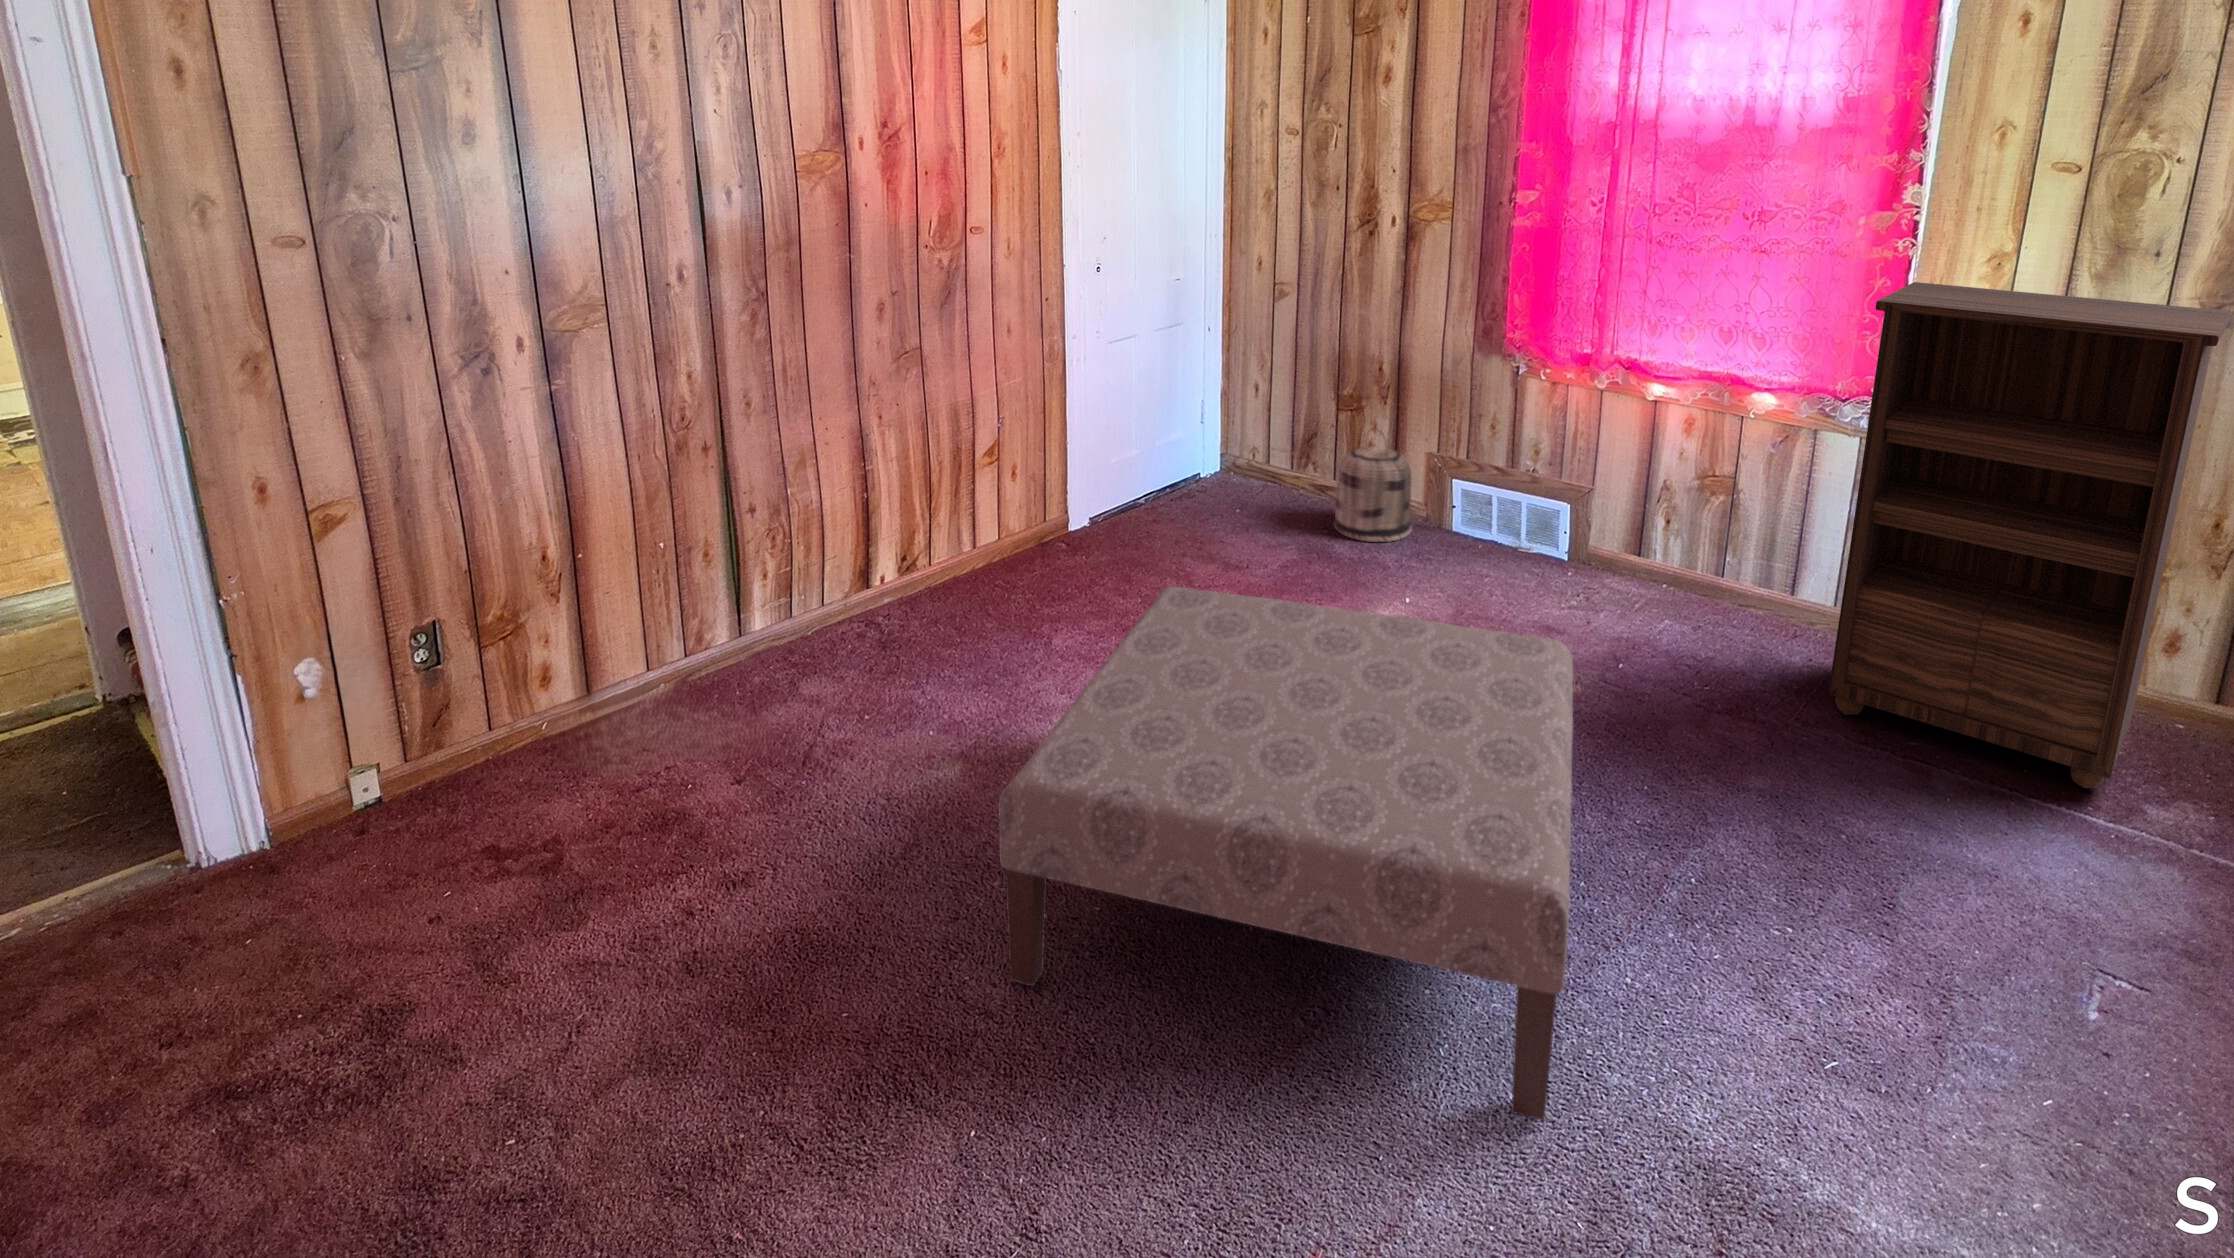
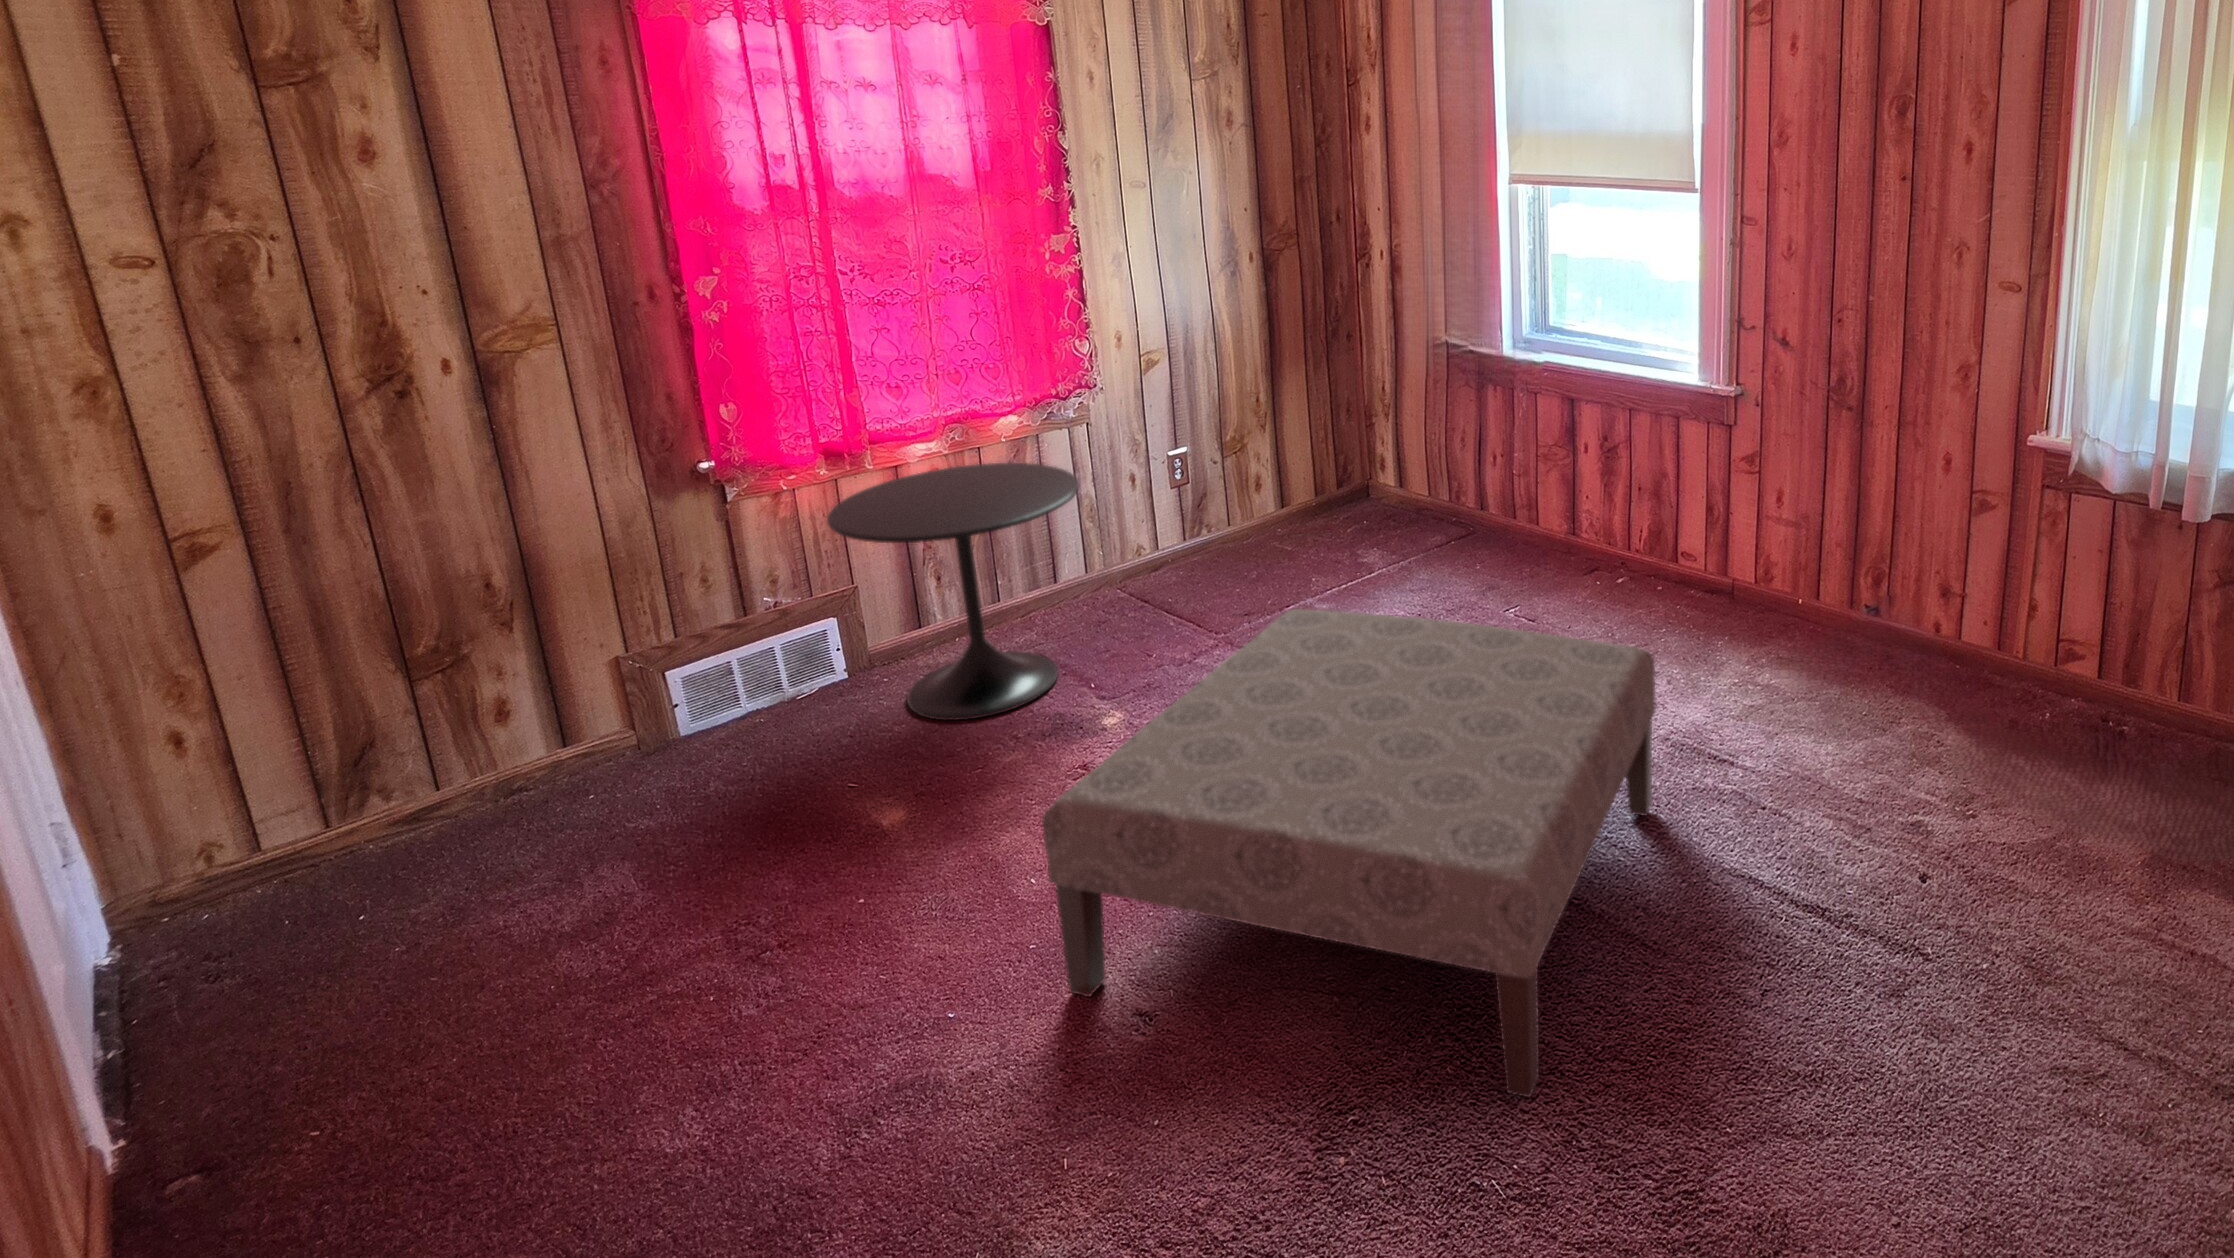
bookshelf: present [1829,282,2232,788] -> none [1113,261,1345,618]
side table: none [1492,405,1733,648] -> present [827,463,1079,720]
basket: present [1334,431,1412,542] -> none [522,653,669,822]

